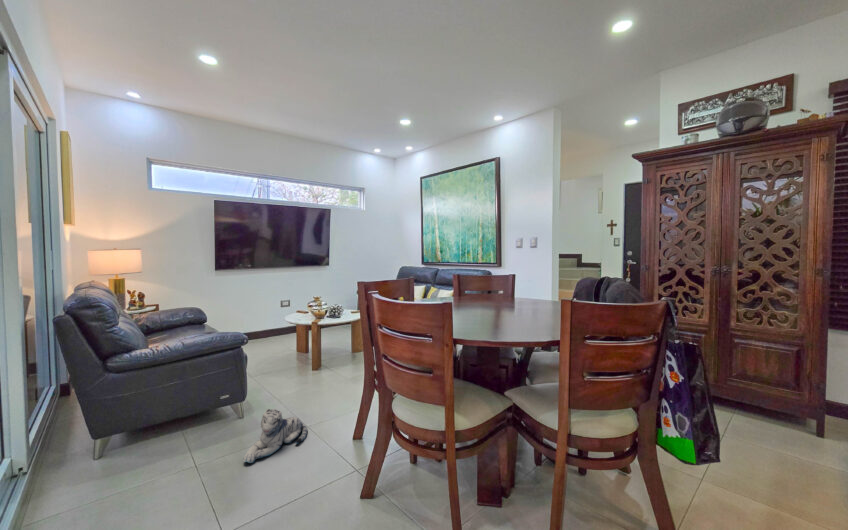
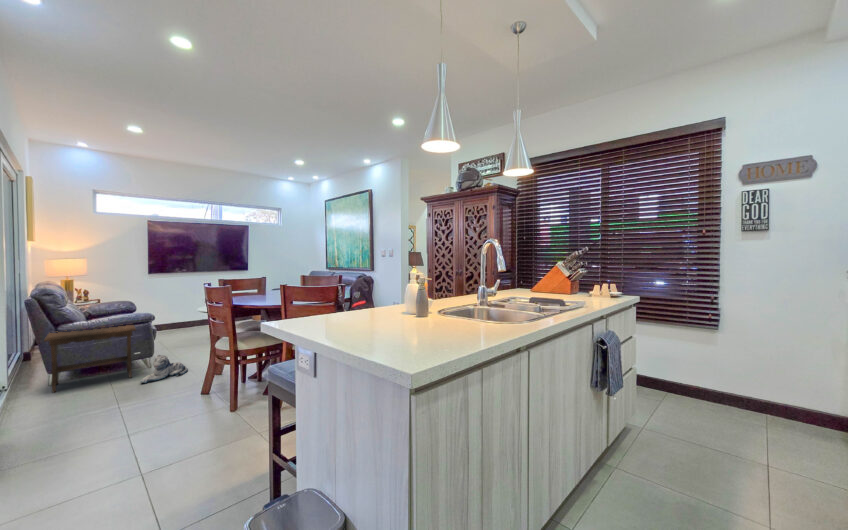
footstool: none [84,351,230,485] -> present [44,325,136,392]

